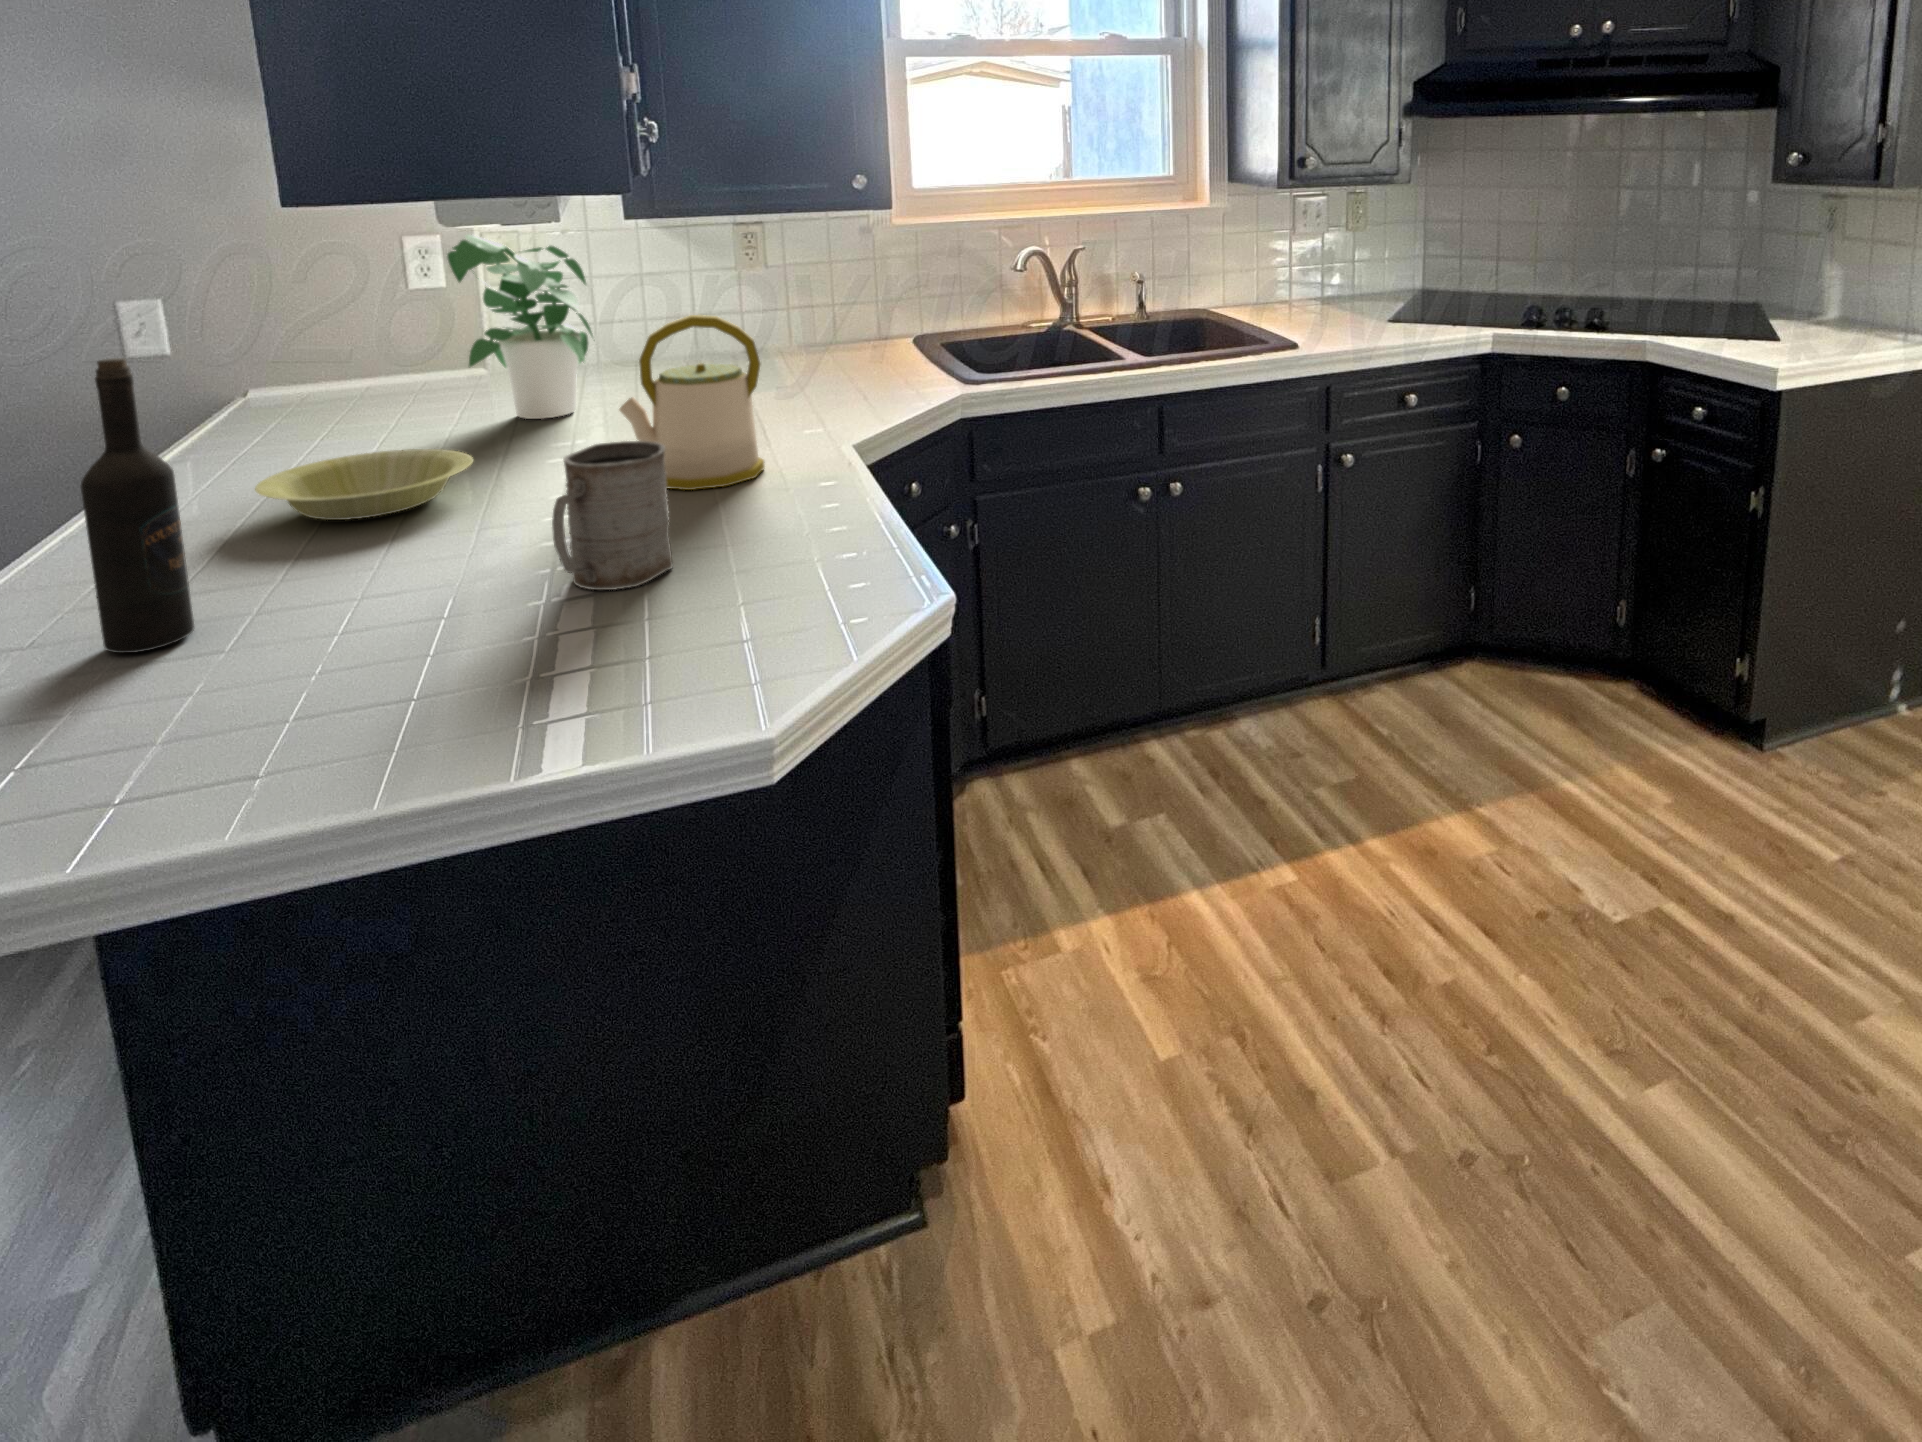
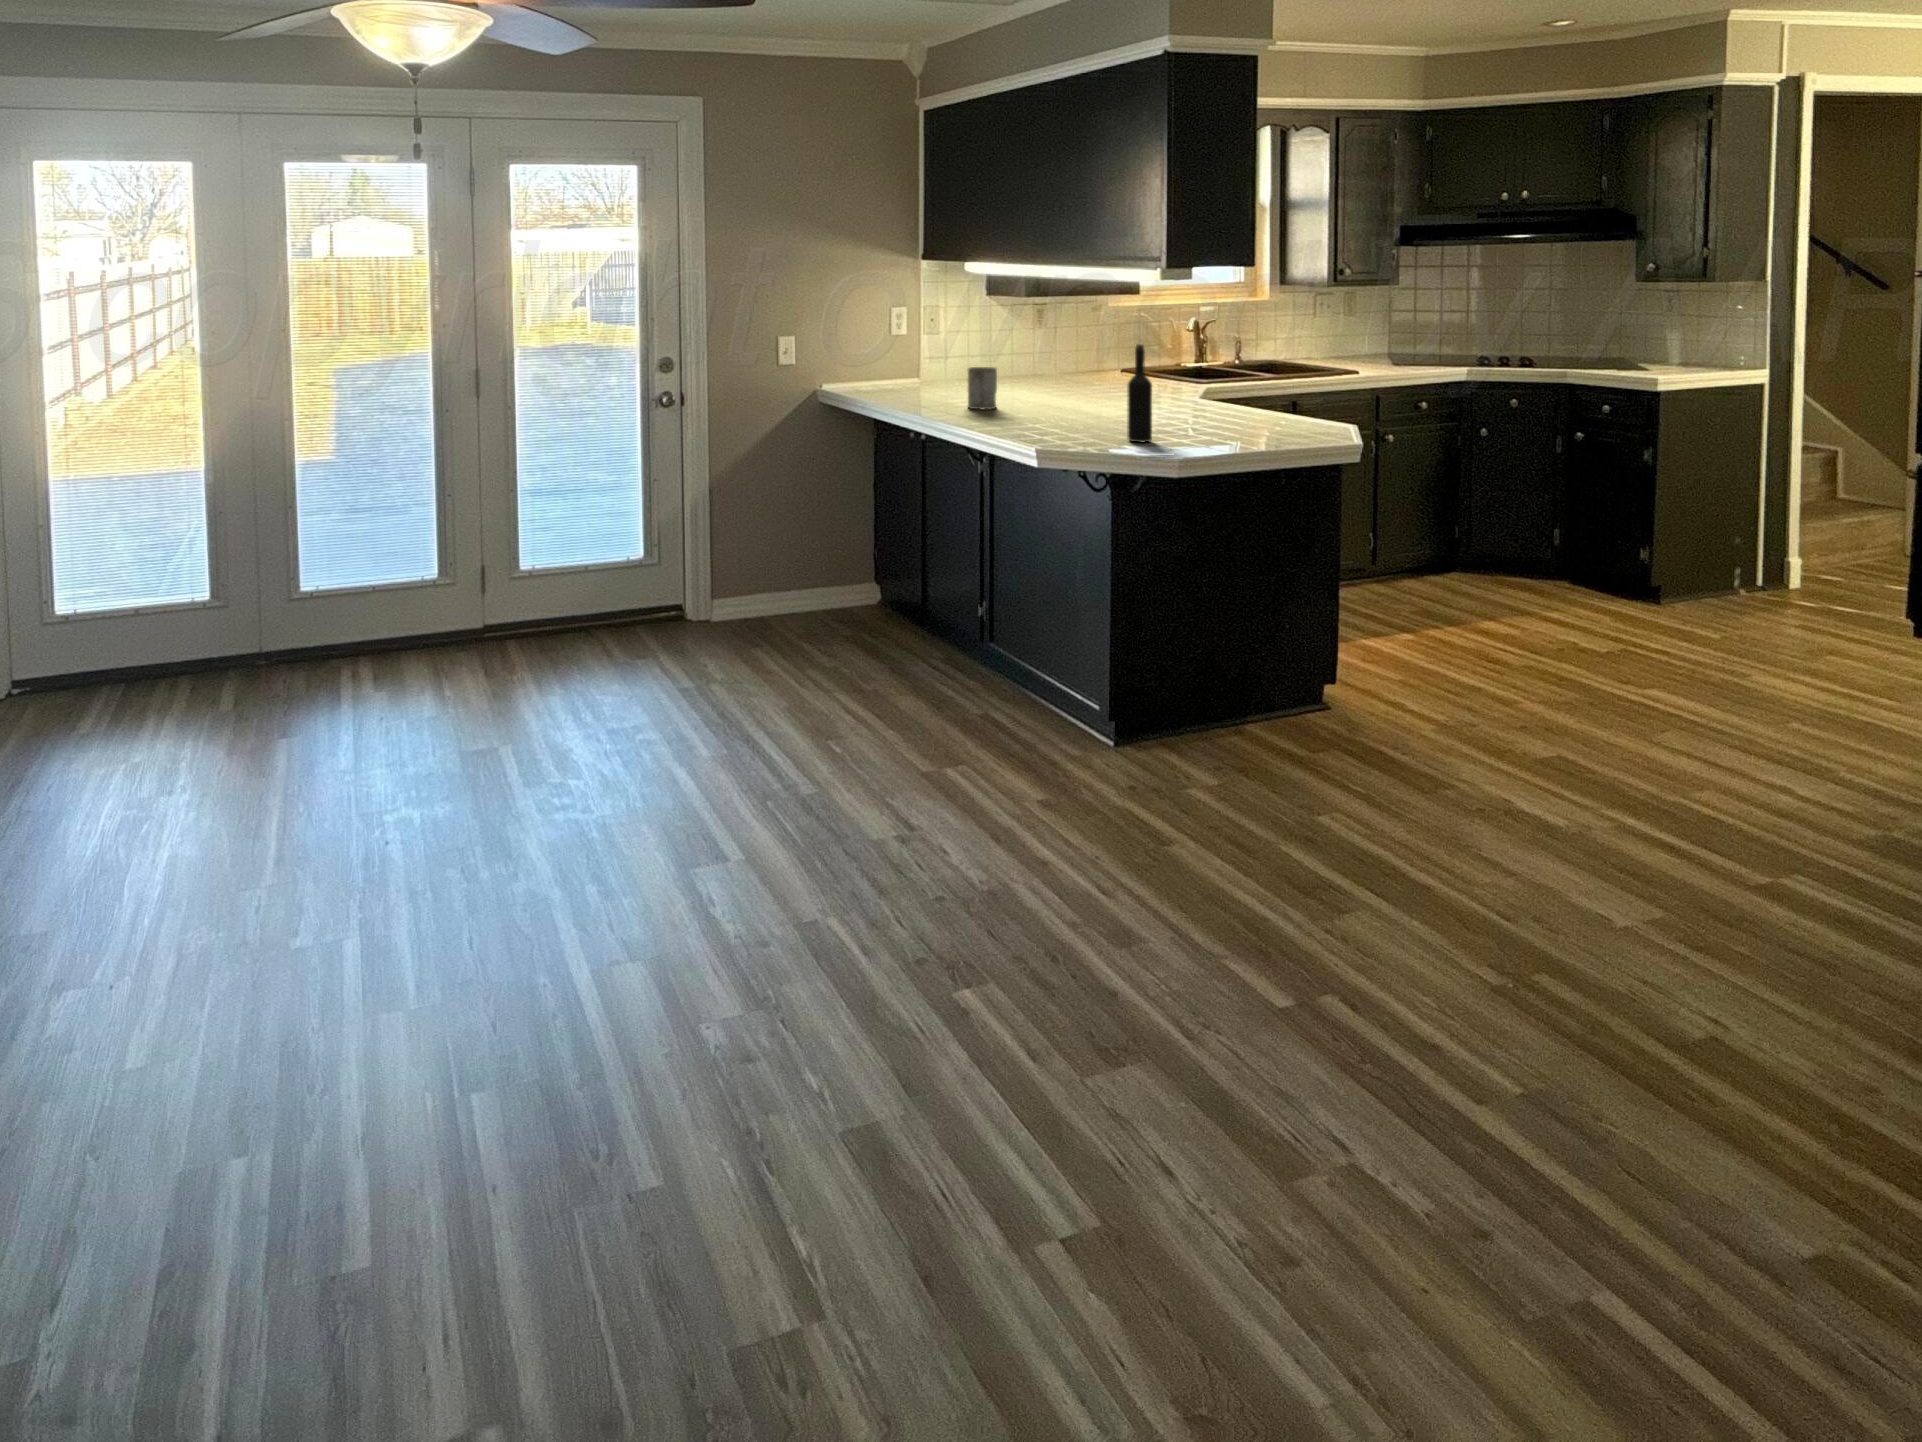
potted plant: present [447,235,593,419] -> none [1010,313,1077,401]
kettle: present [619,315,764,490] -> none [1167,344,1222,416]
mug: present [552,441,673,590] -> present [968,367,997,410]
bowl: present [255,449,473,520] -> none [1049,401,1126,422]

